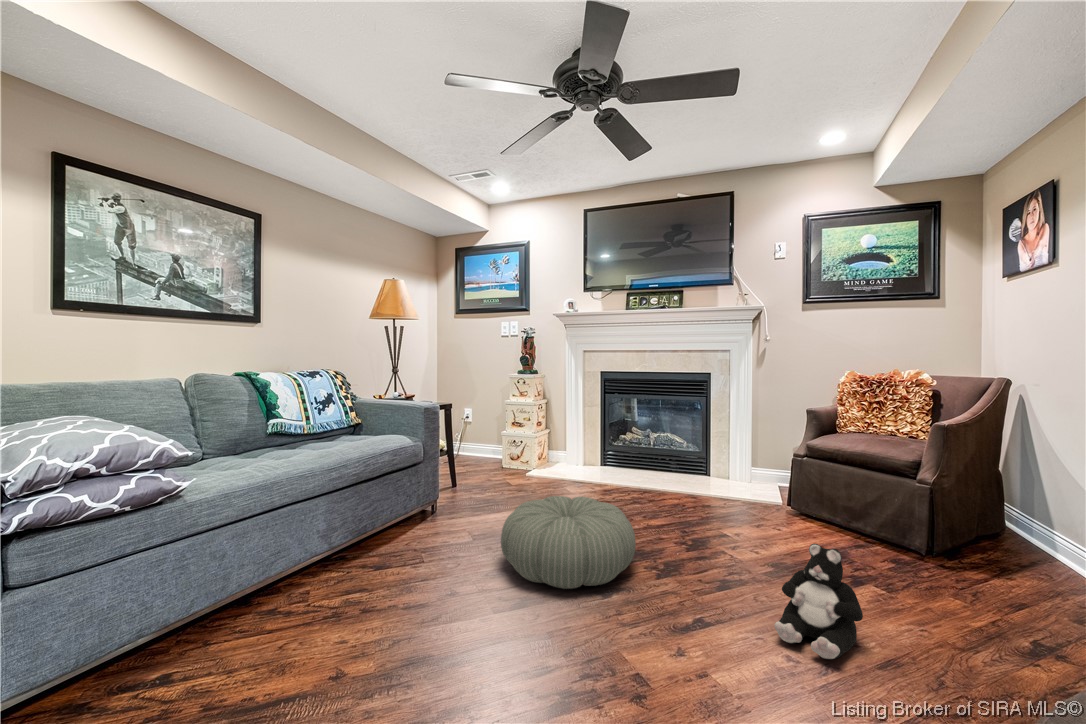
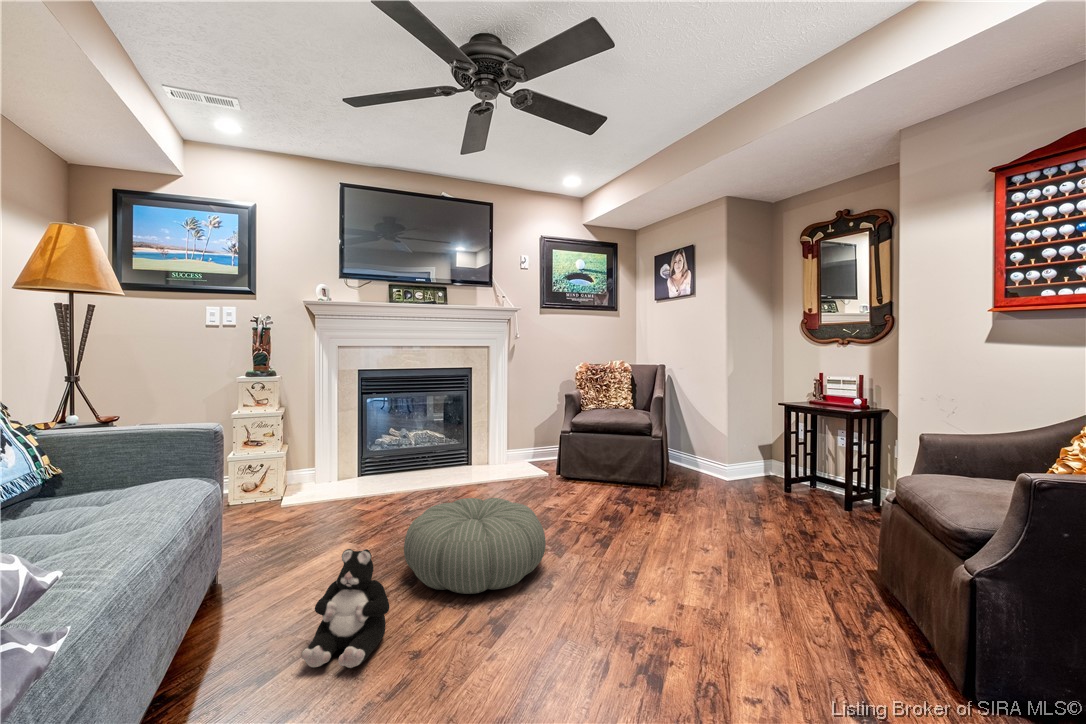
plush toy: present [775,544,863,659] -> present [302,549,389,668]

